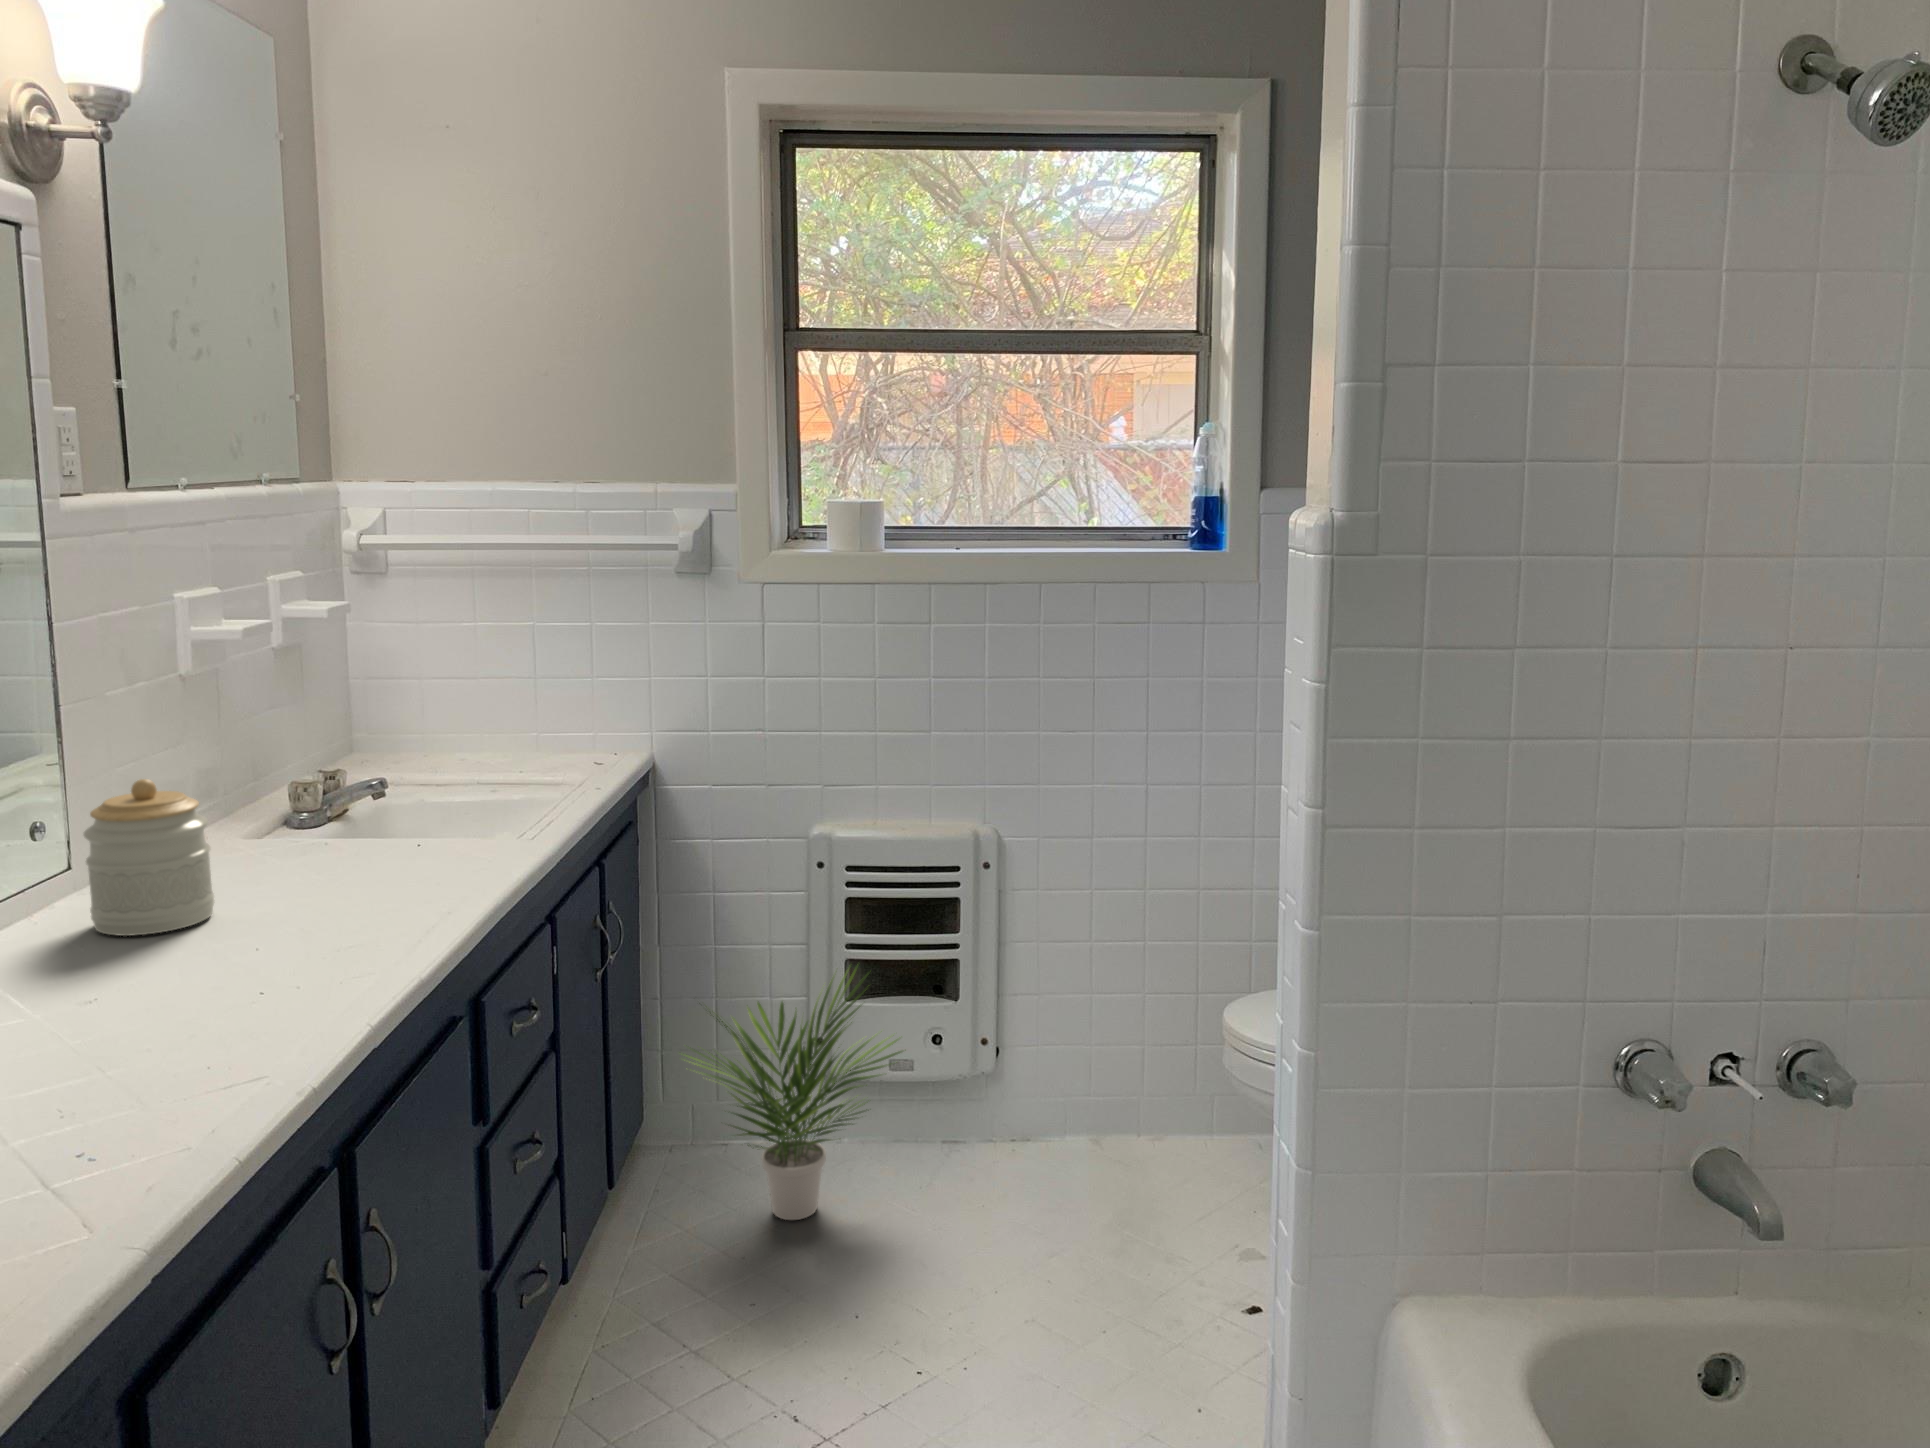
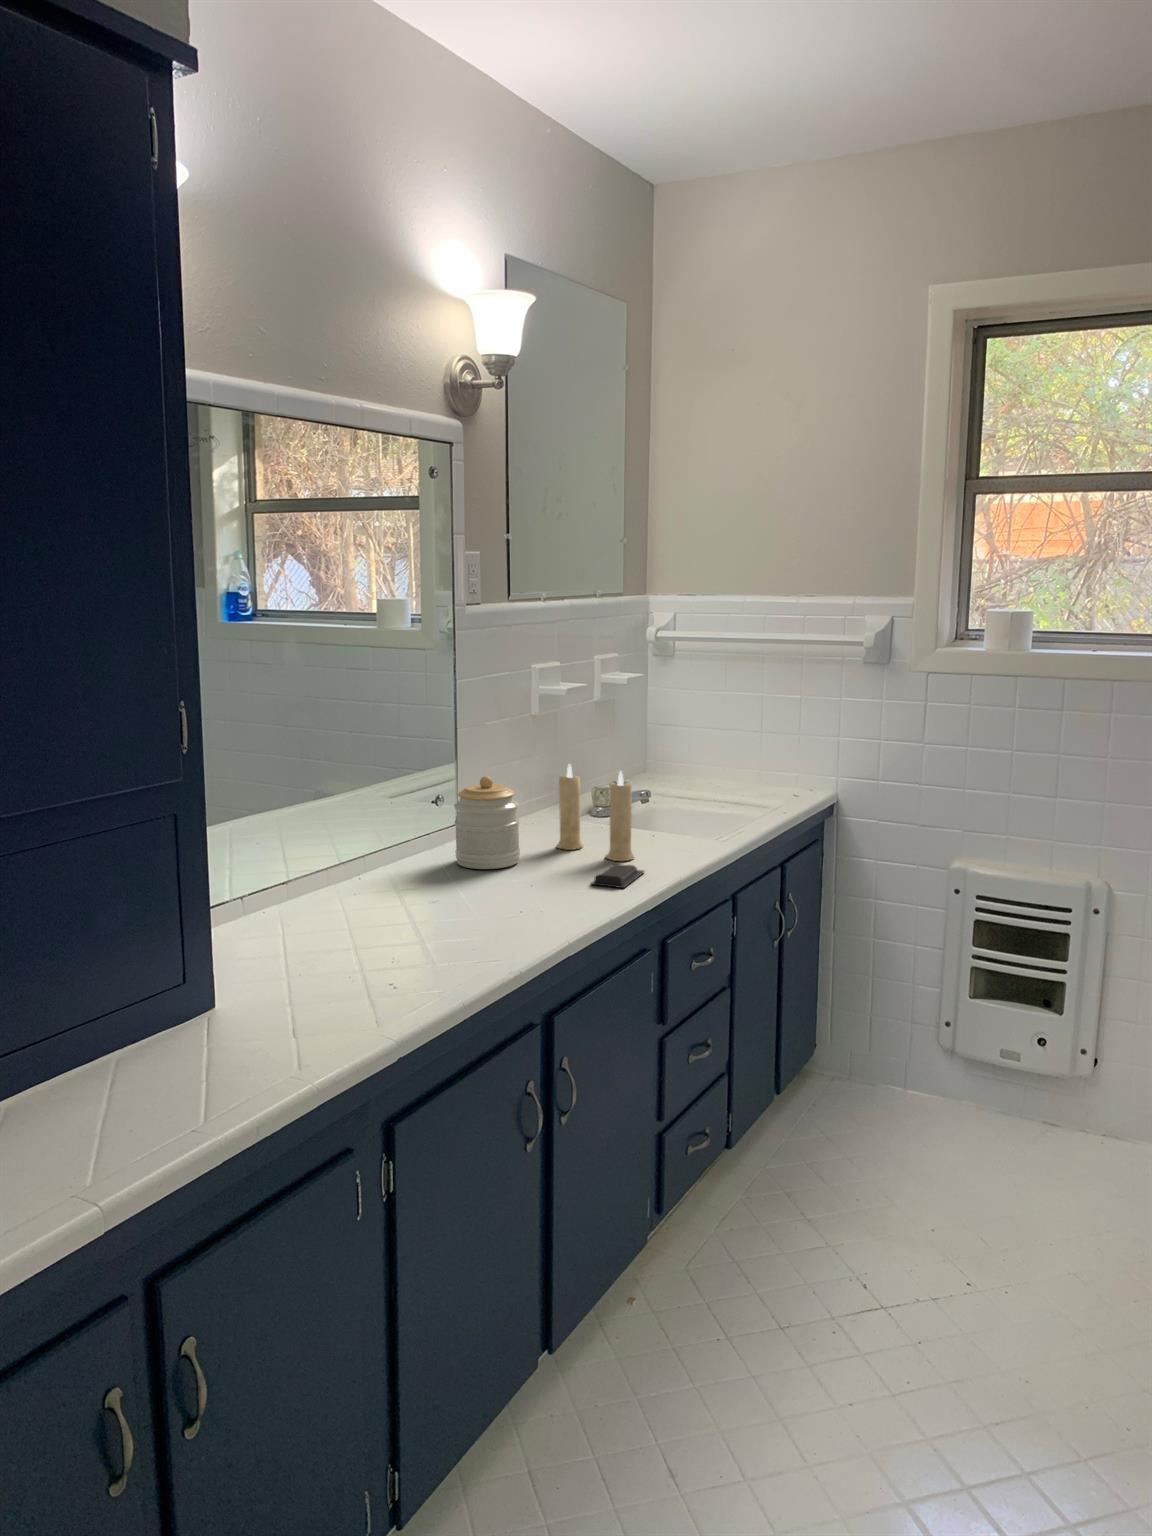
candle: none [262,741,410,889] -> present [556,764,634,861]
soap bar: none [360,890,439,929] -> present [591,864,644,888]
potted plant: present [686,967,903,1220] -> none [829,969,1008,1153]

